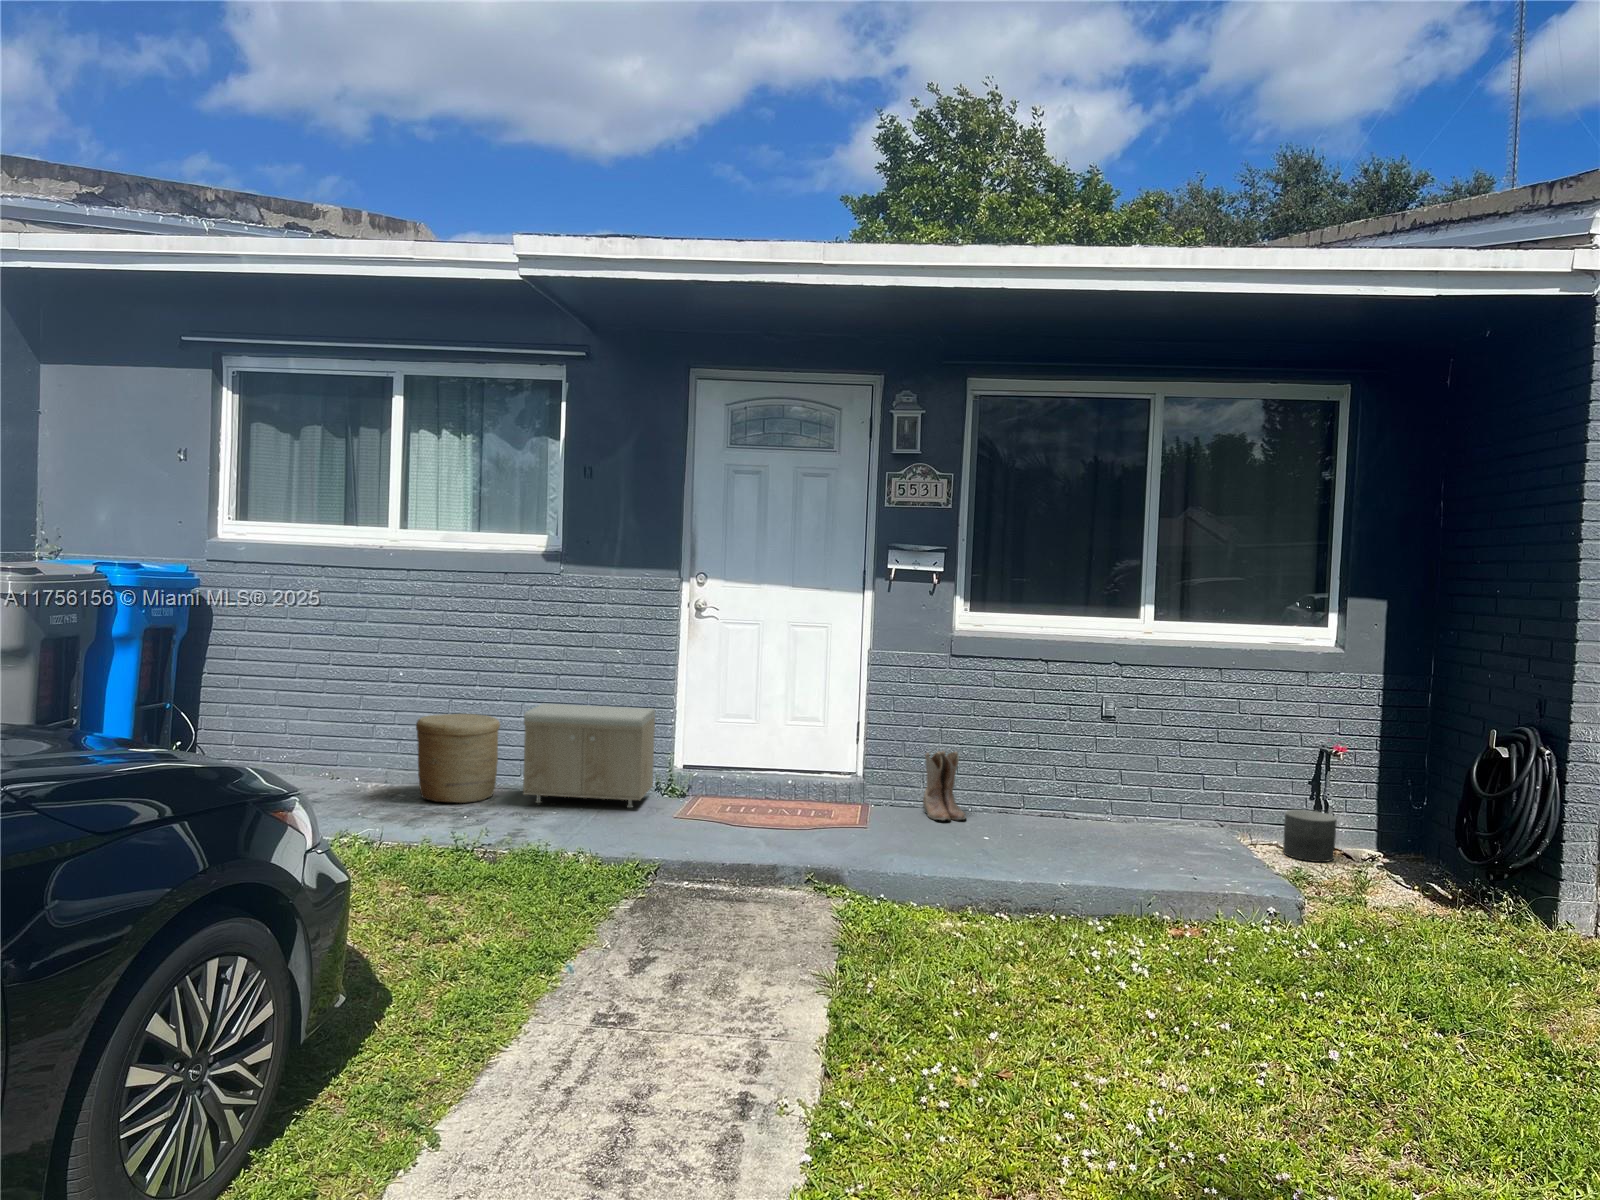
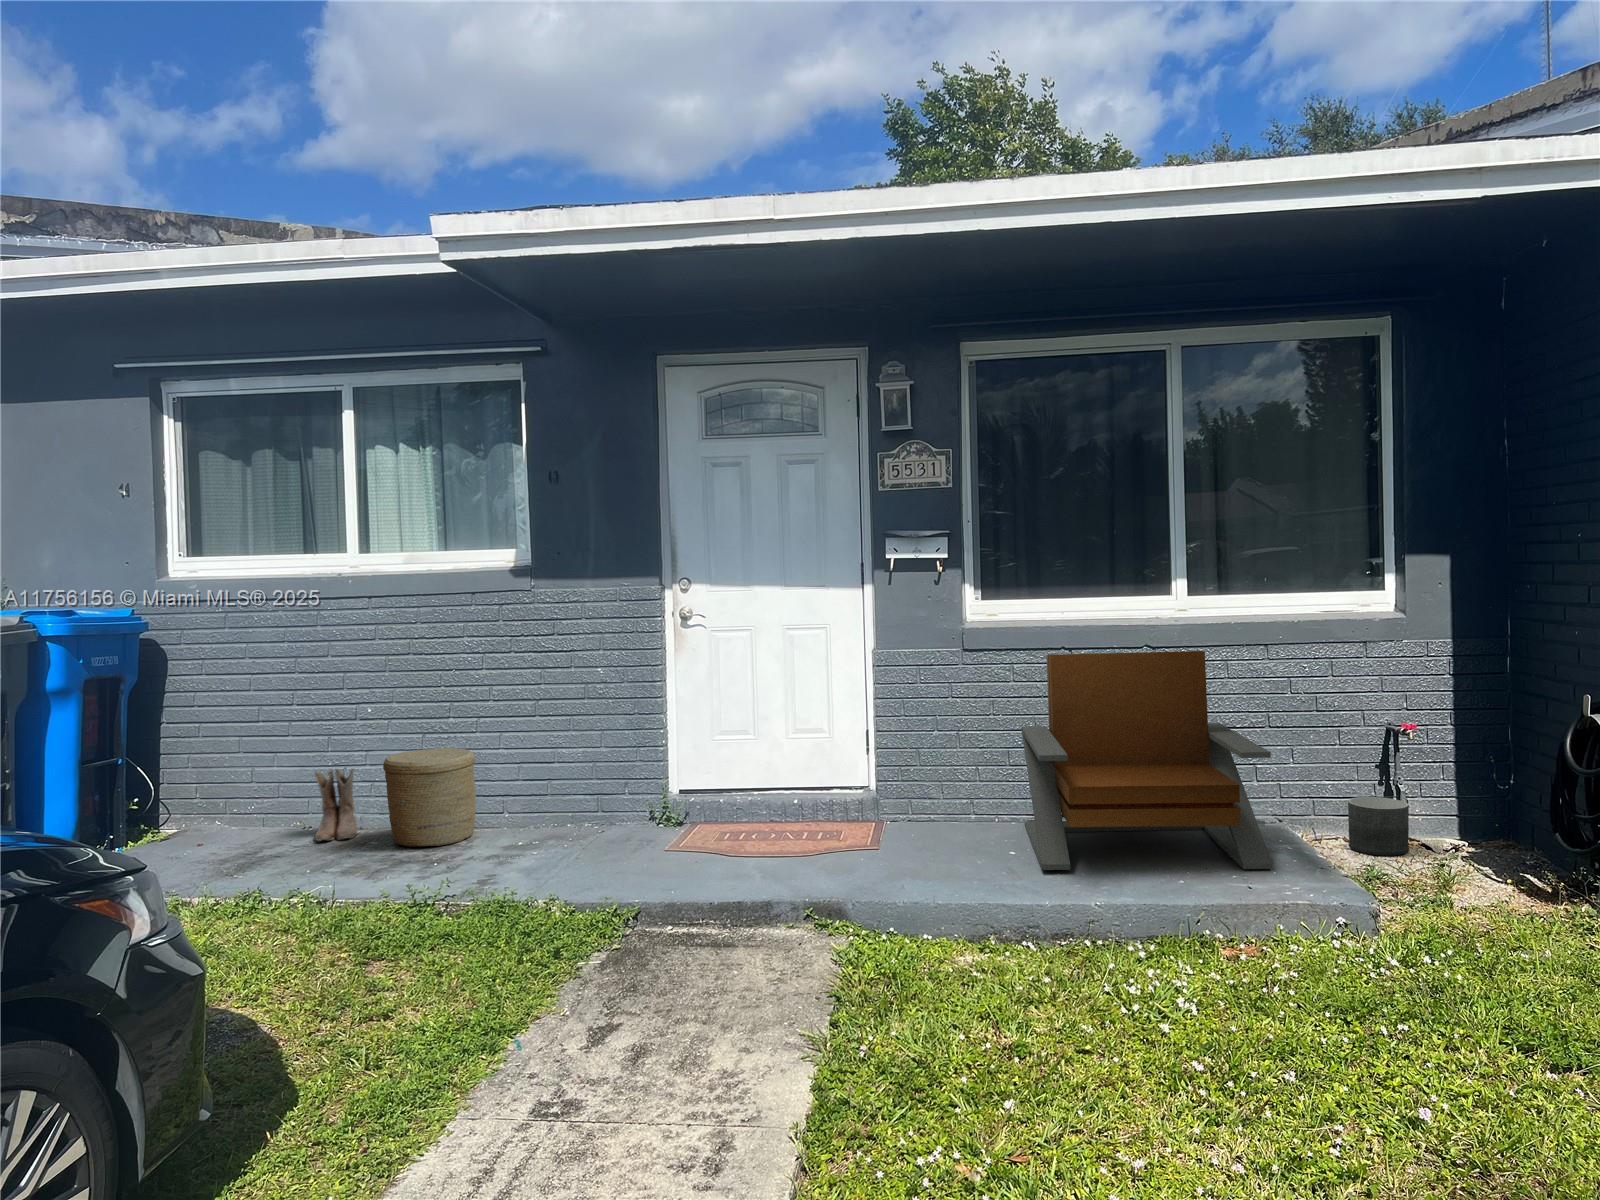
lounge chair: none [999,665,1222,865] -> present [1021,651,1273,870]
storage bench: present [523,704,655,808] -> none [496,730,645,841]
boots: present [923,751,966,820] -> present [315,769,358,841]

